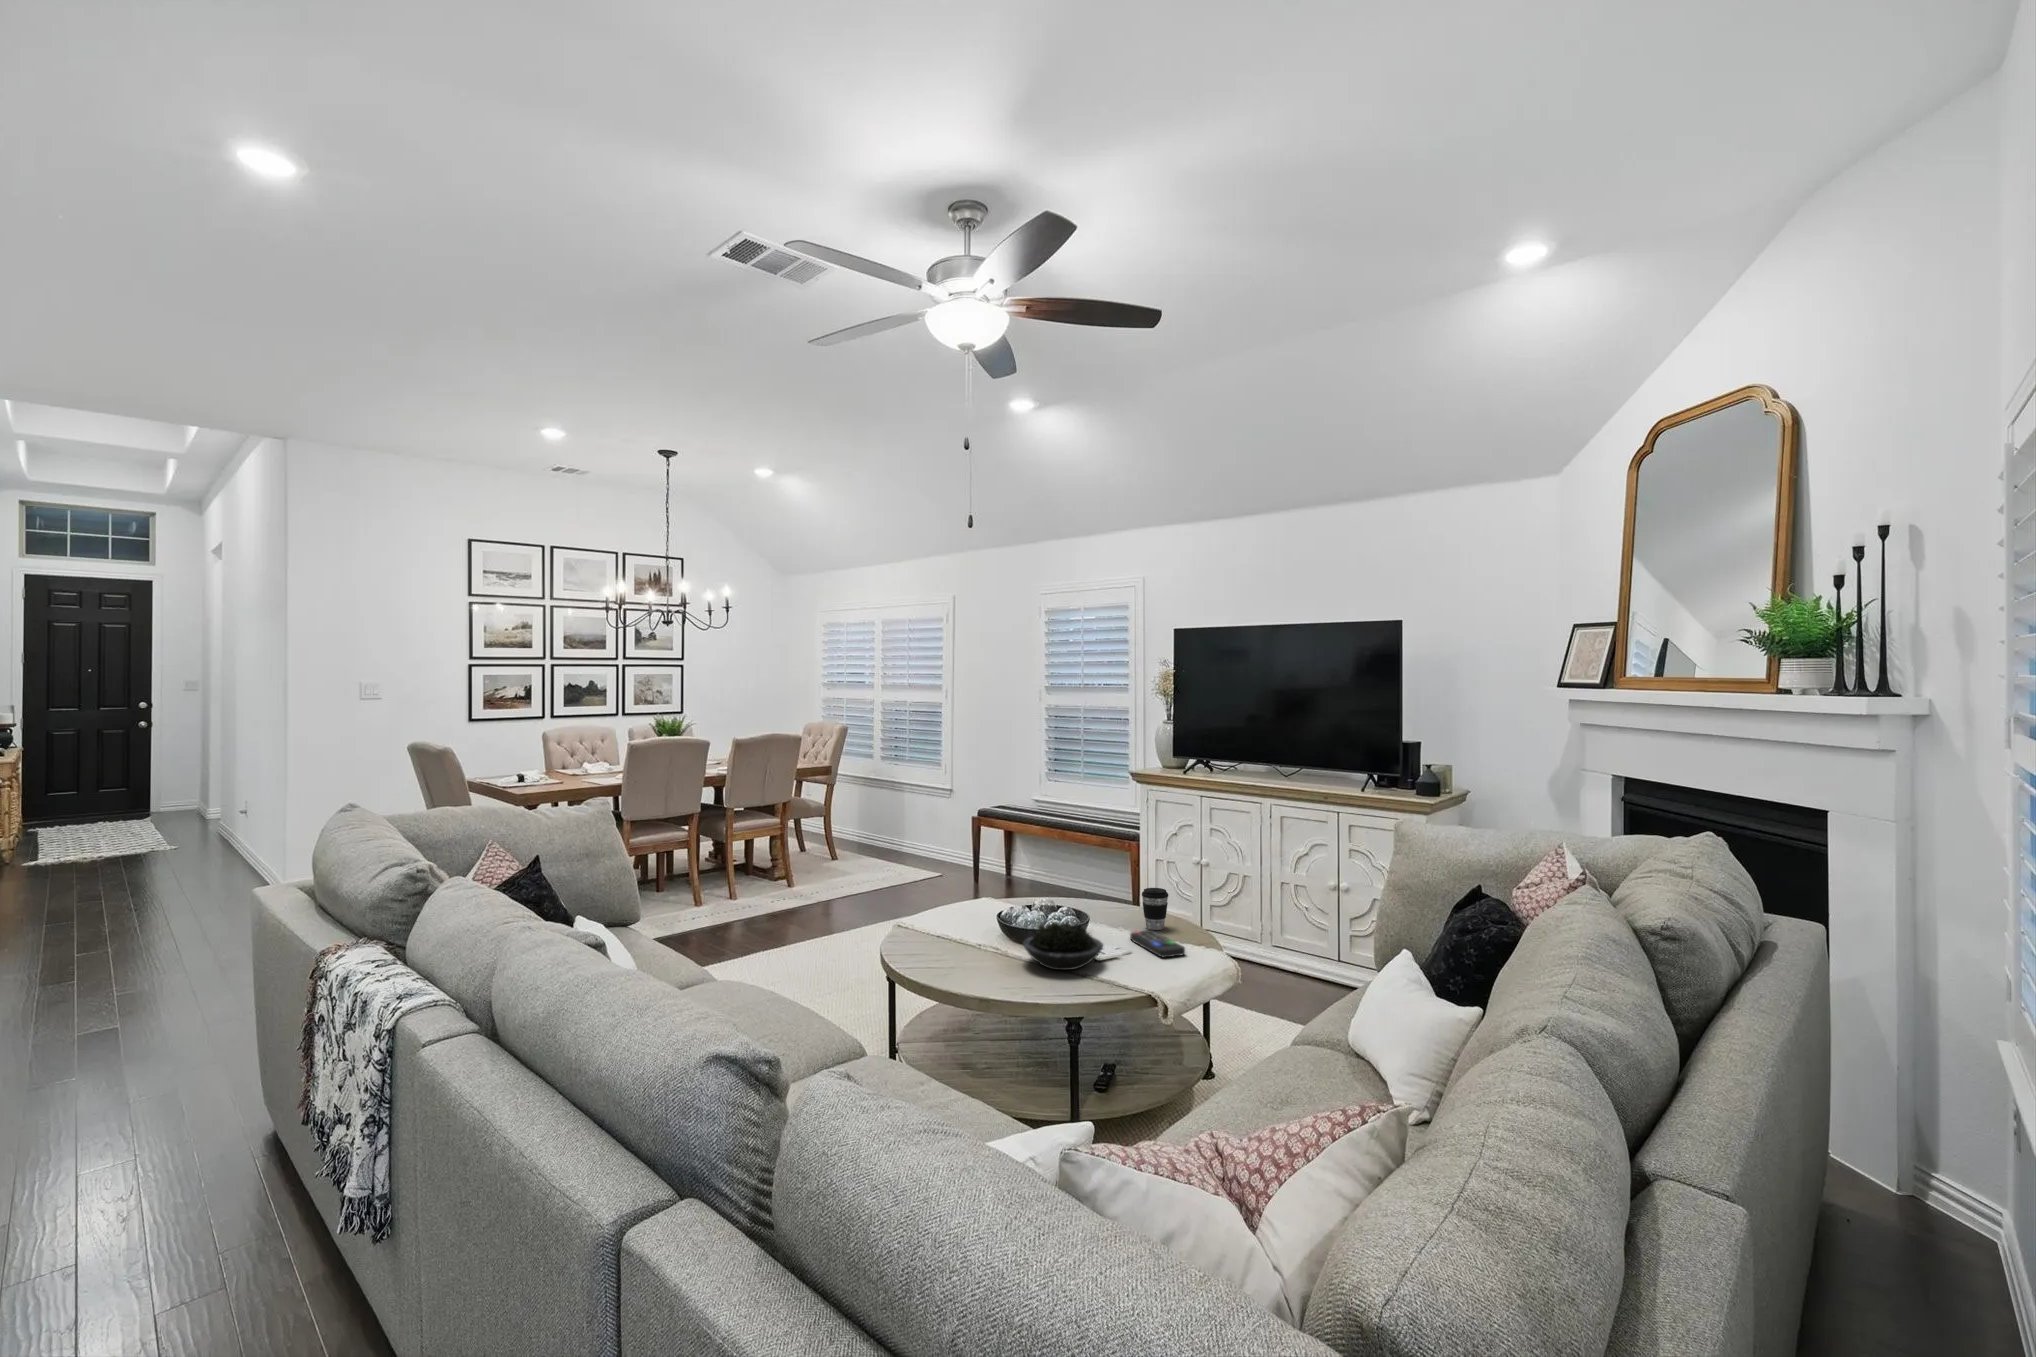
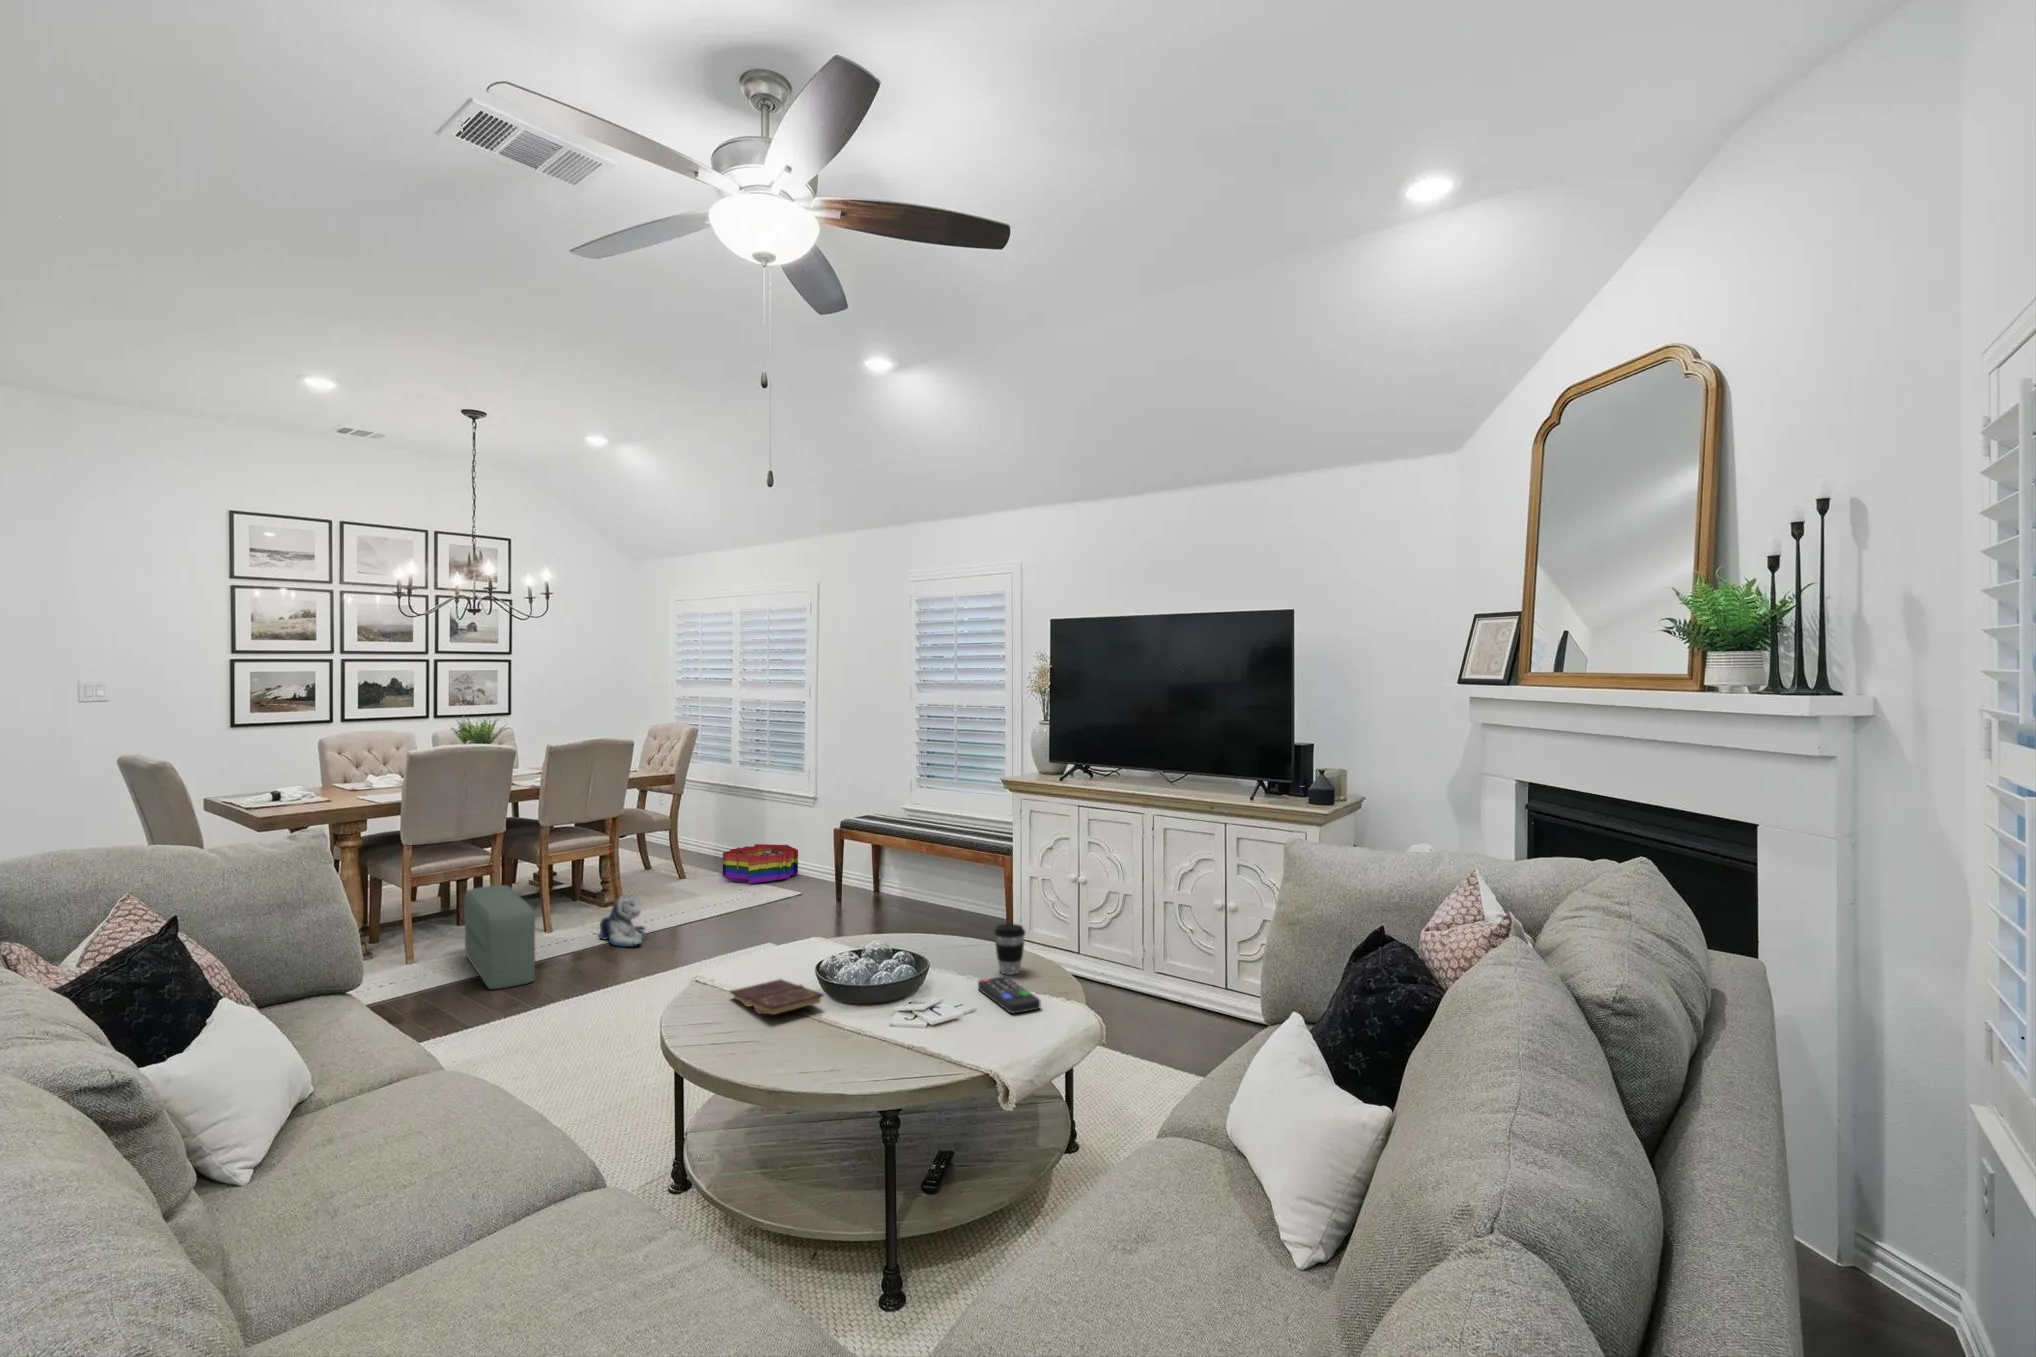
storage bin: none [872,831,939,865] -> present [723,844,798,883]
pouf: none [670,858,733,943] -> present [464,885,535,989]
plush toy: none [778,869,816,914] -> present [600,896,645,947]
succulent plant: present [1023,921,1103,970] -> none [841,972,940,1037]
book: none [927,927,1006,952] -> present [731,979,823,1015]

